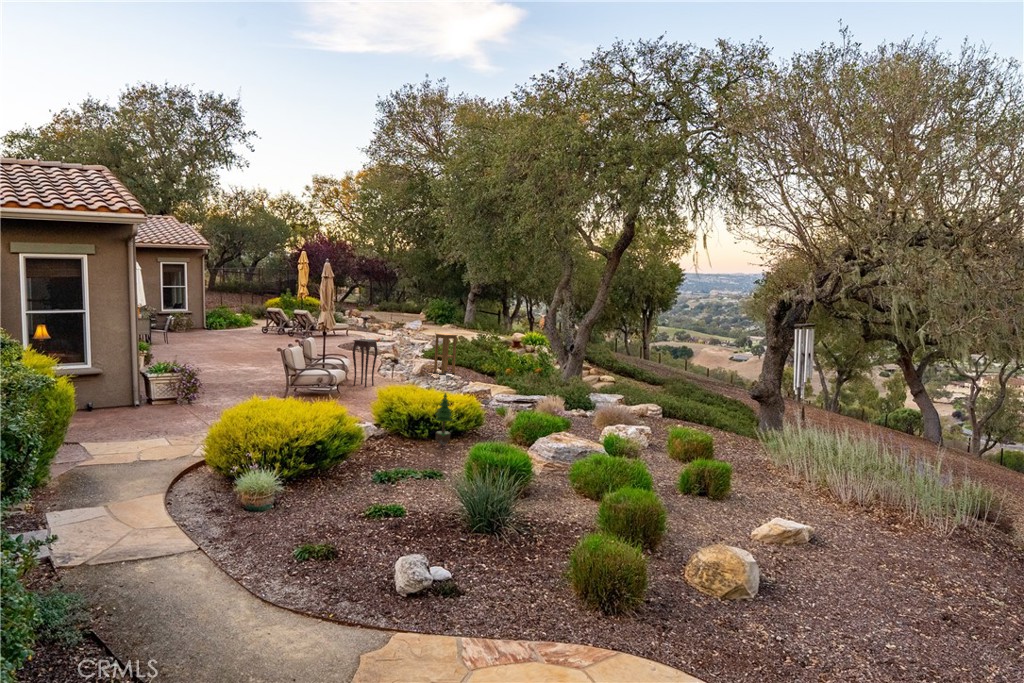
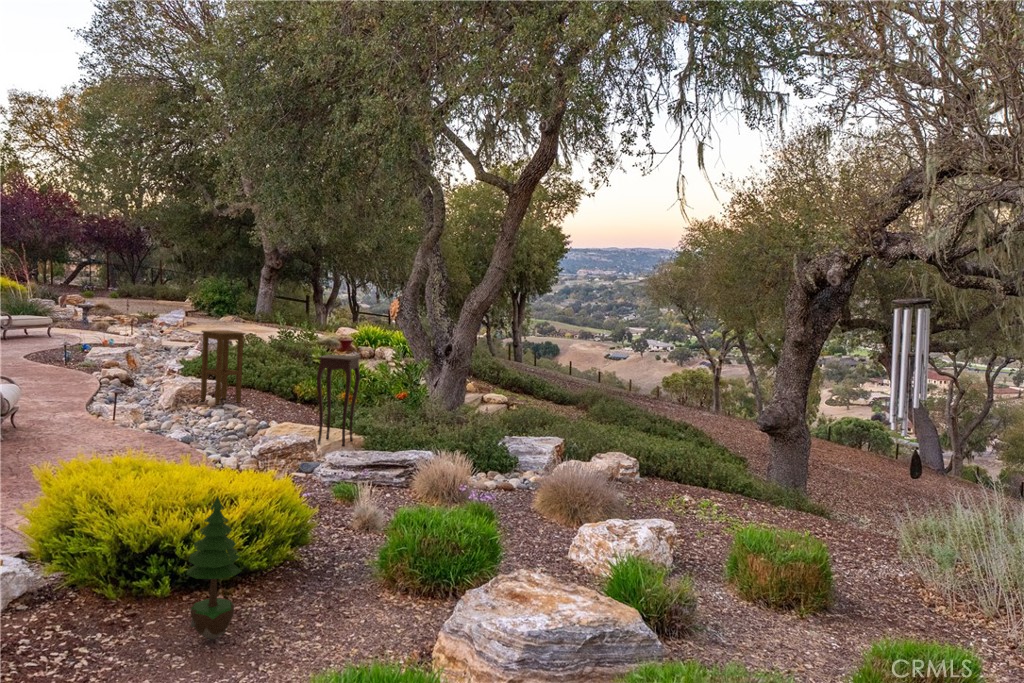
side table: present [353,339,378,387] -> present [317,354,361,446]

